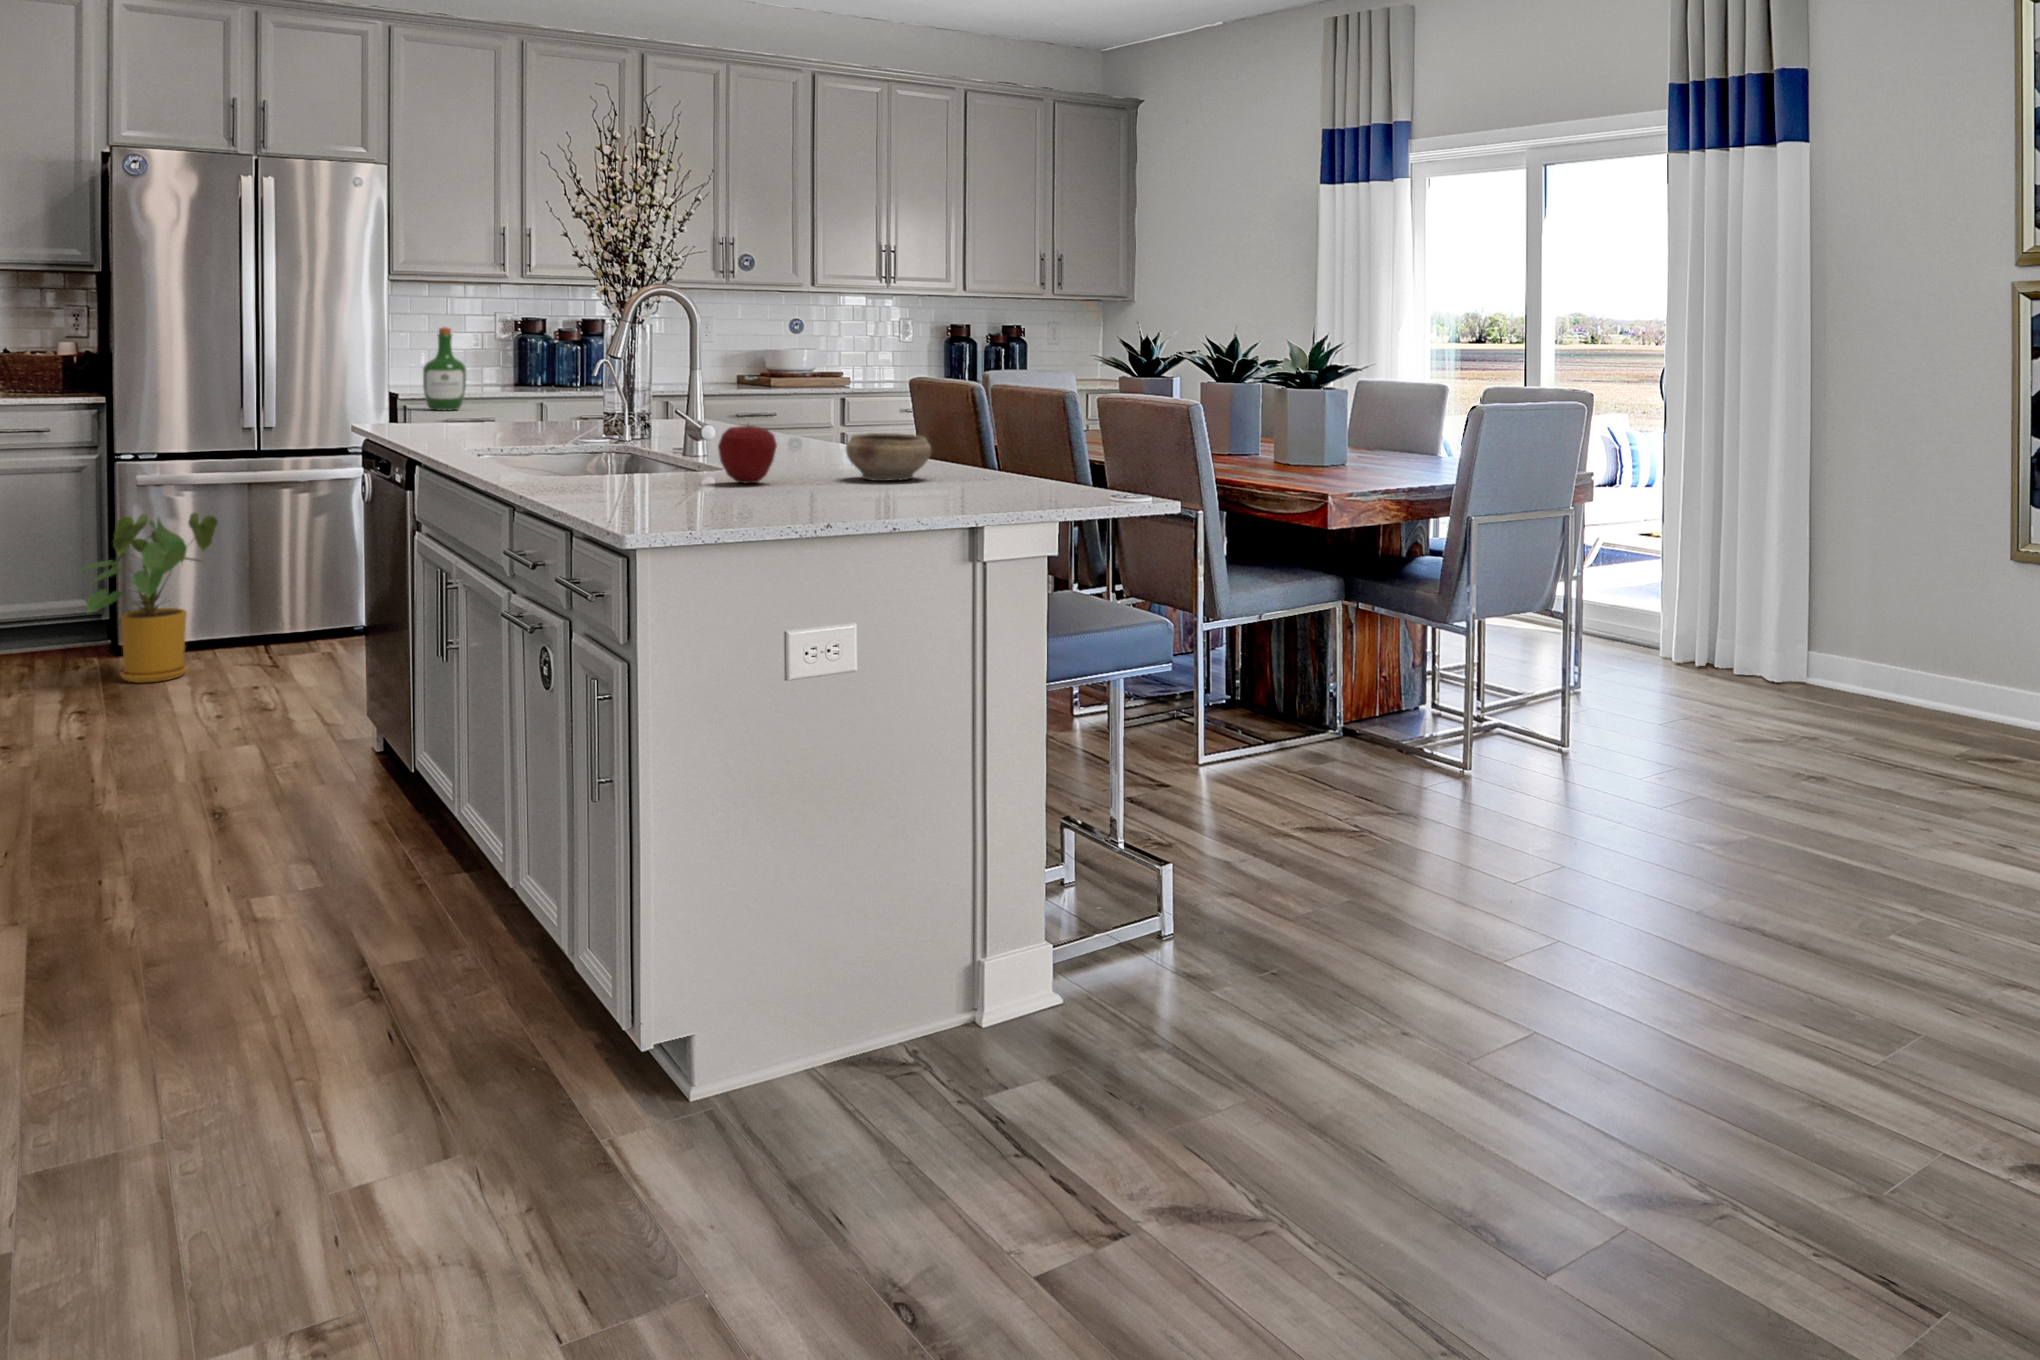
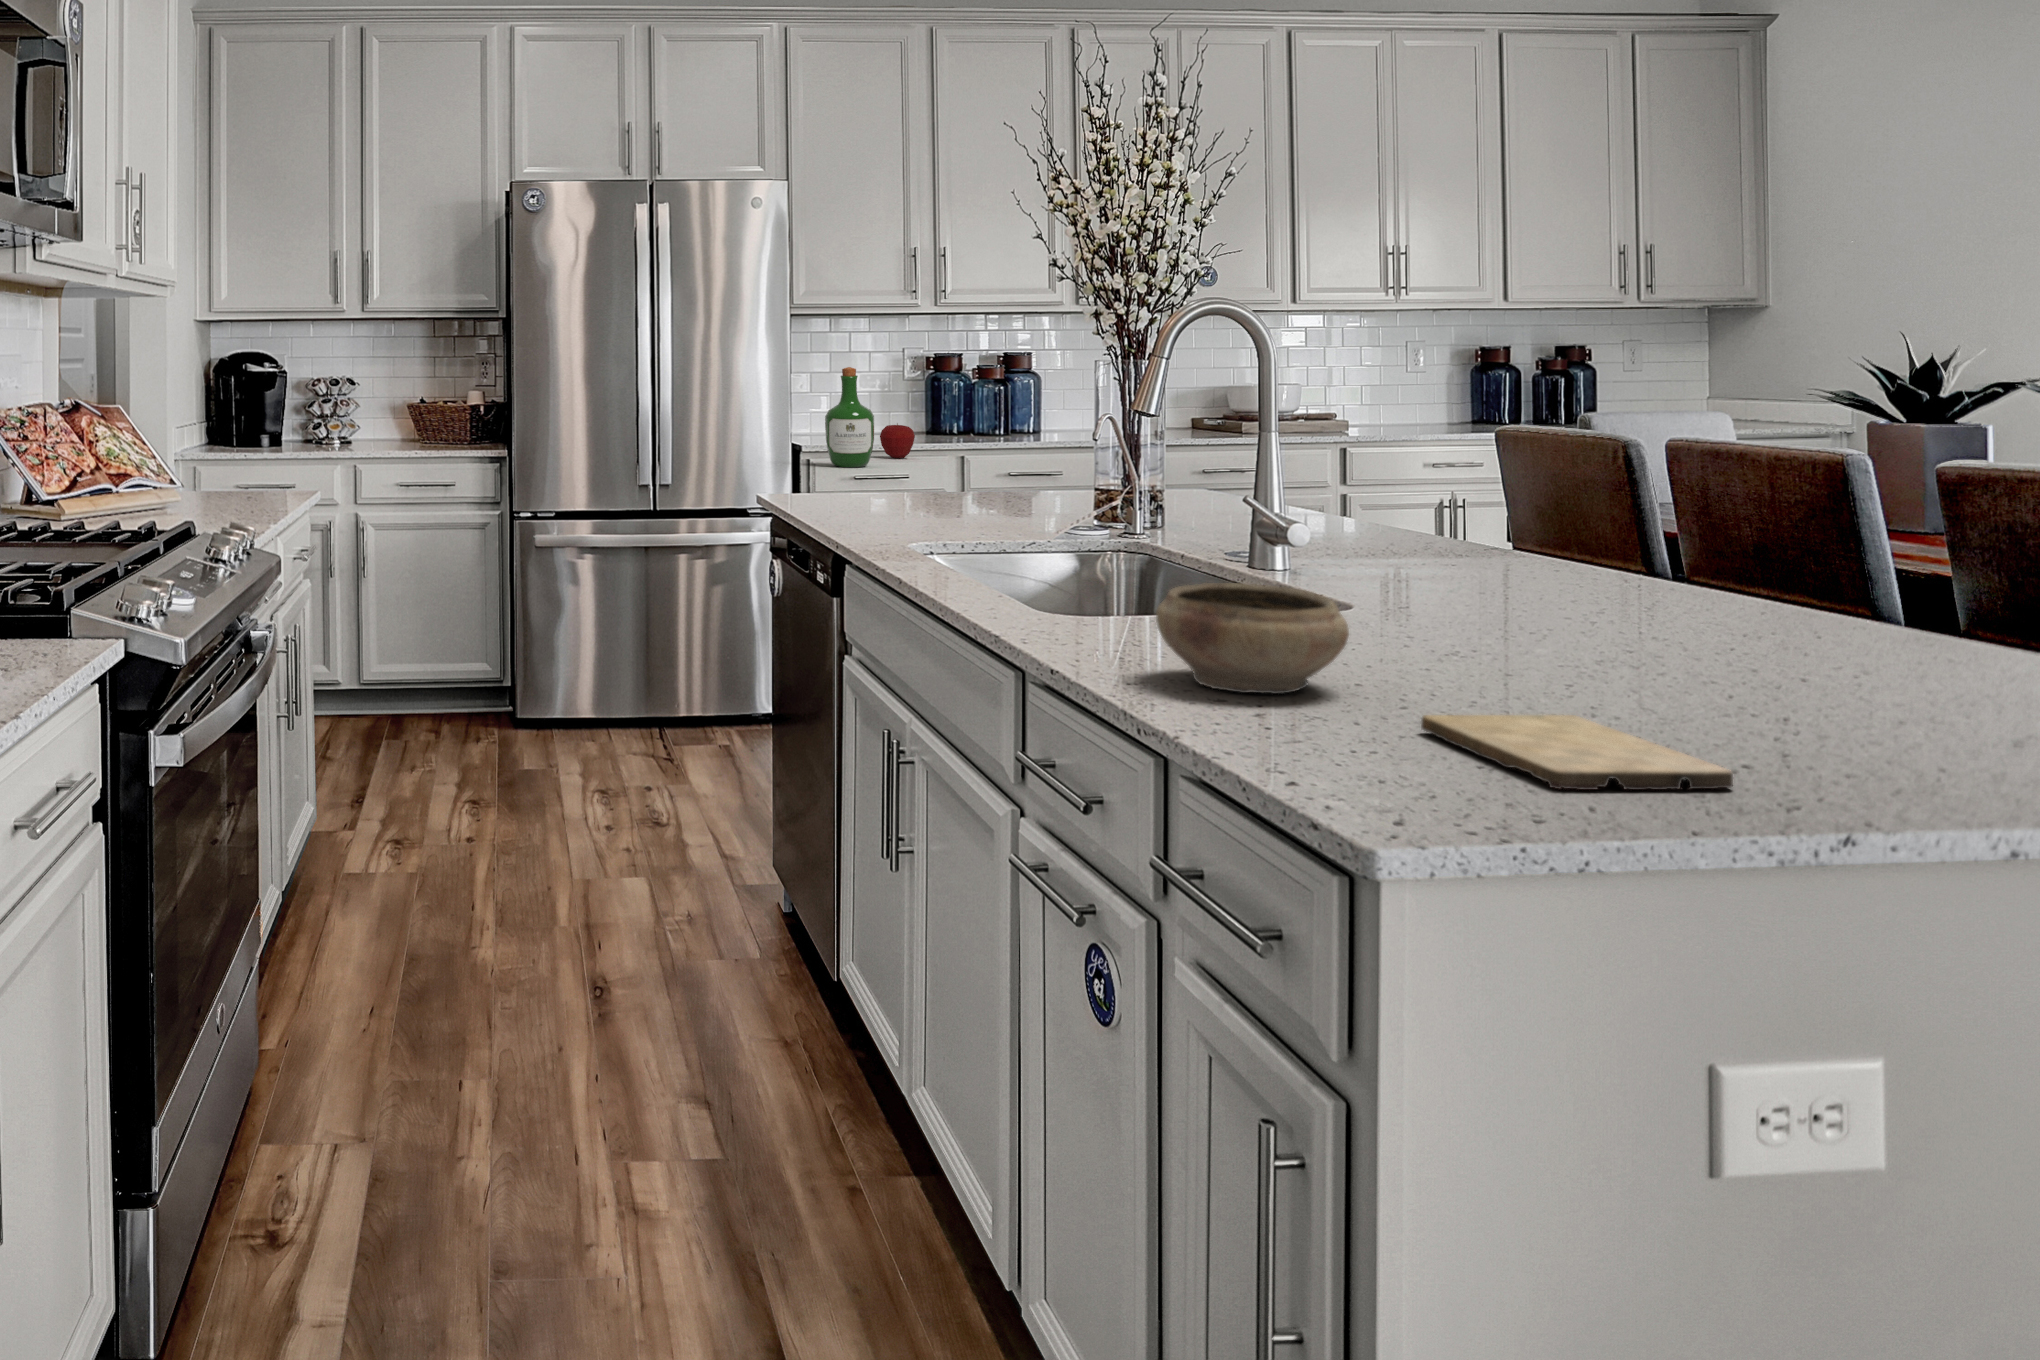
apple: present [718,425,777,483] -> present [880,424,915,458]
ceramic bowl: present [846,433,931,481] -> present [1156,583,1349,694]
cutting board: none [696,492,807,514] -> present [1421,715,1733,790]
house plant: present [80,513,218,683] -> none [475,577,614,770]

